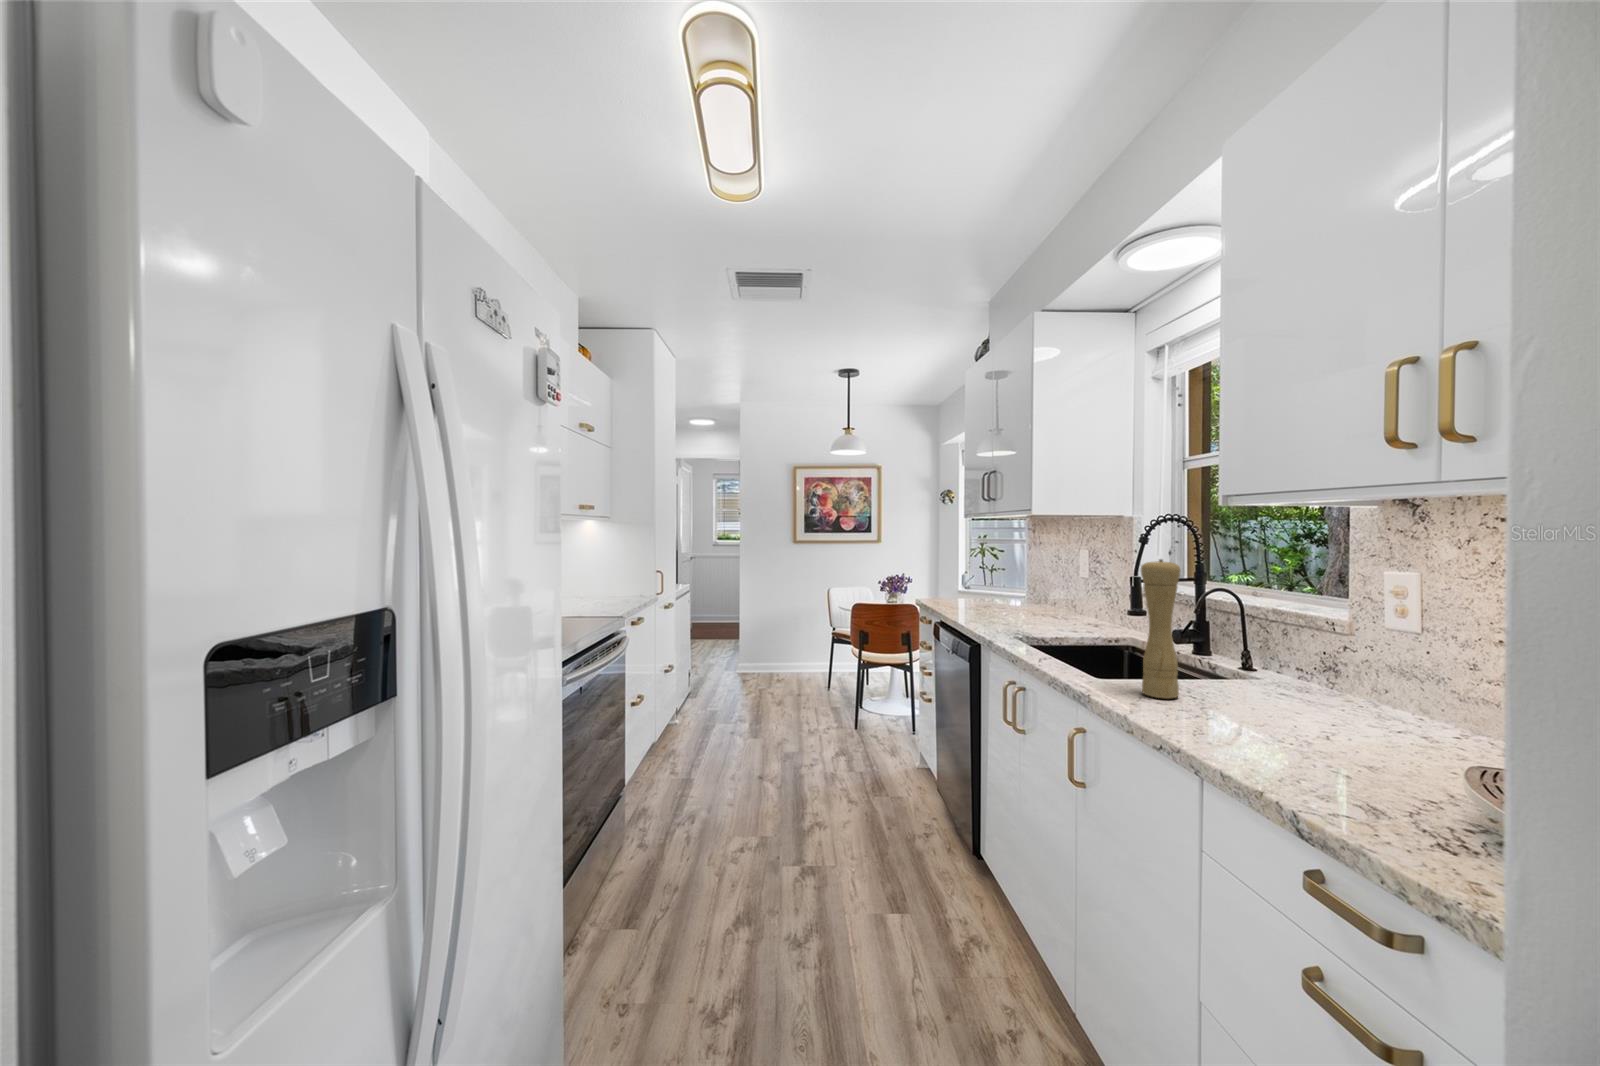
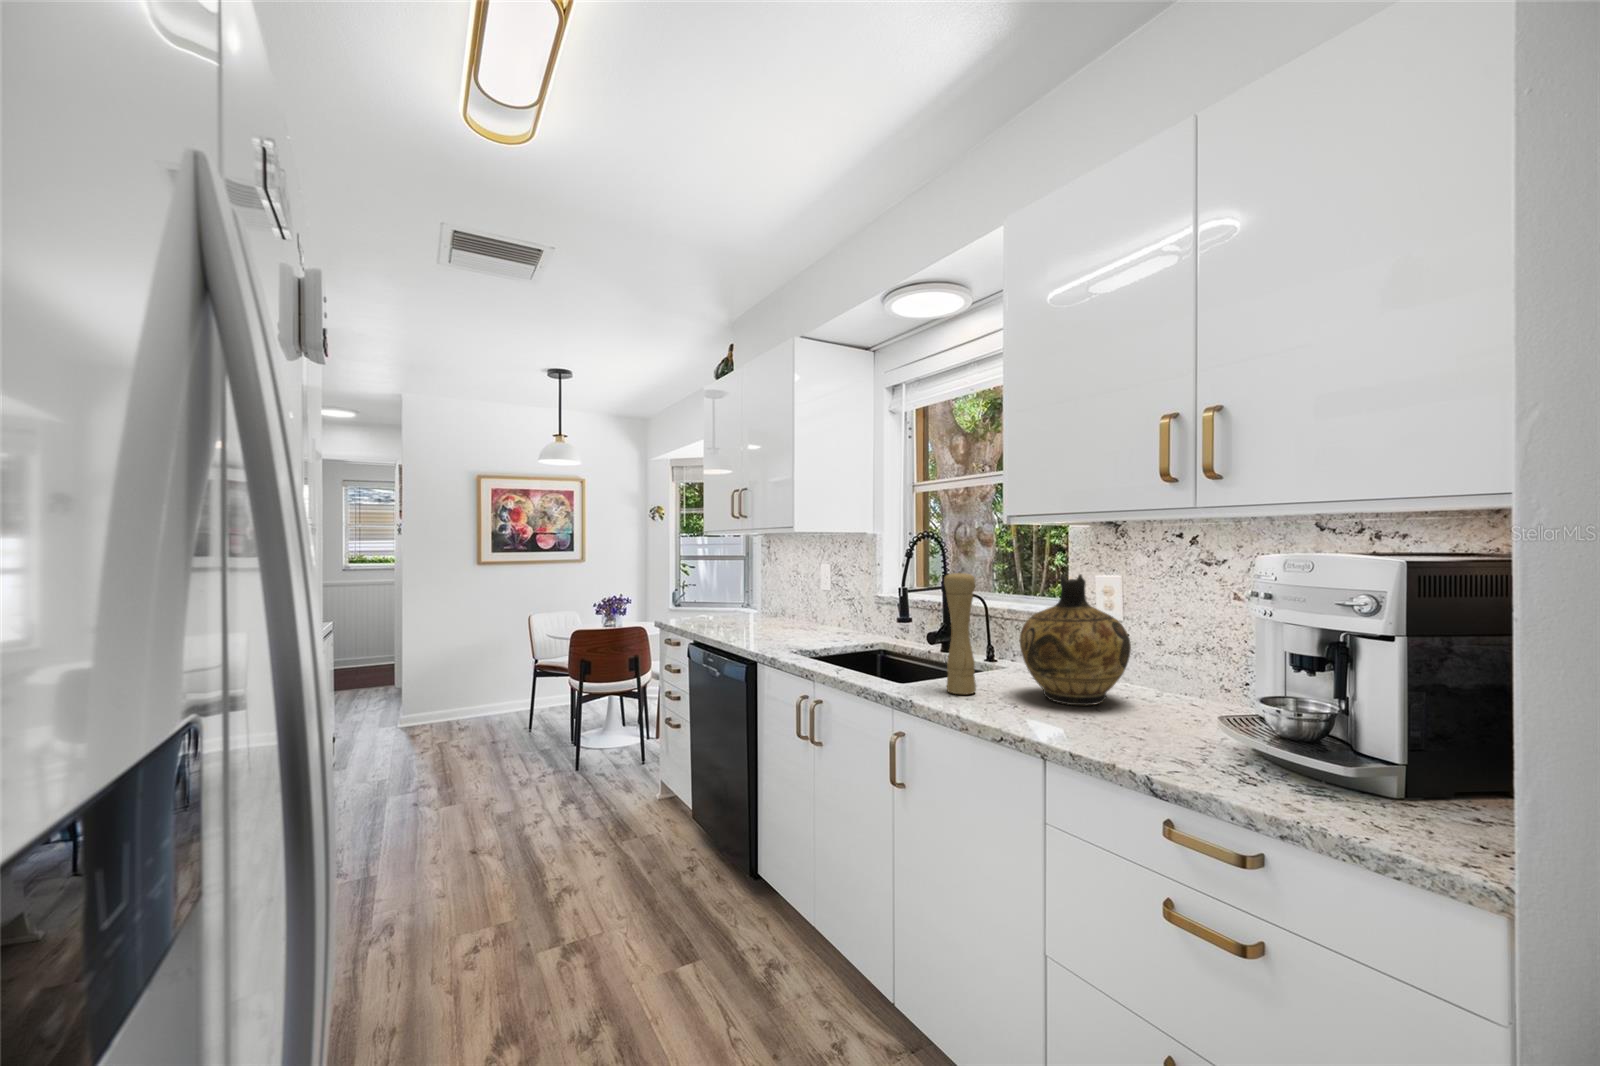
ceramic jug: none [1233,566,1395,731] -> present [1019,574,1131,705]

